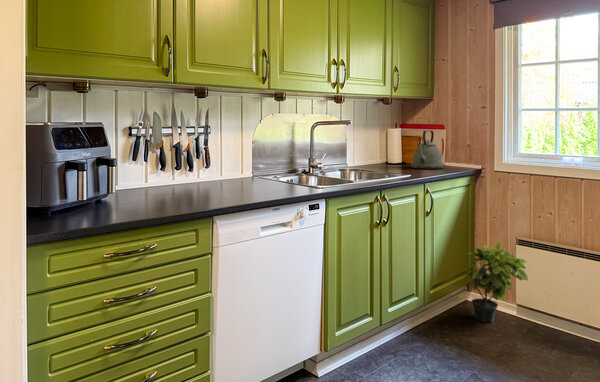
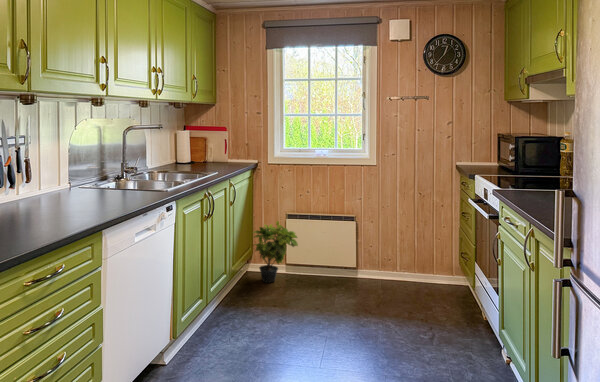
kettle: present [411,131,444,169] -> none [203,134,231,166]

